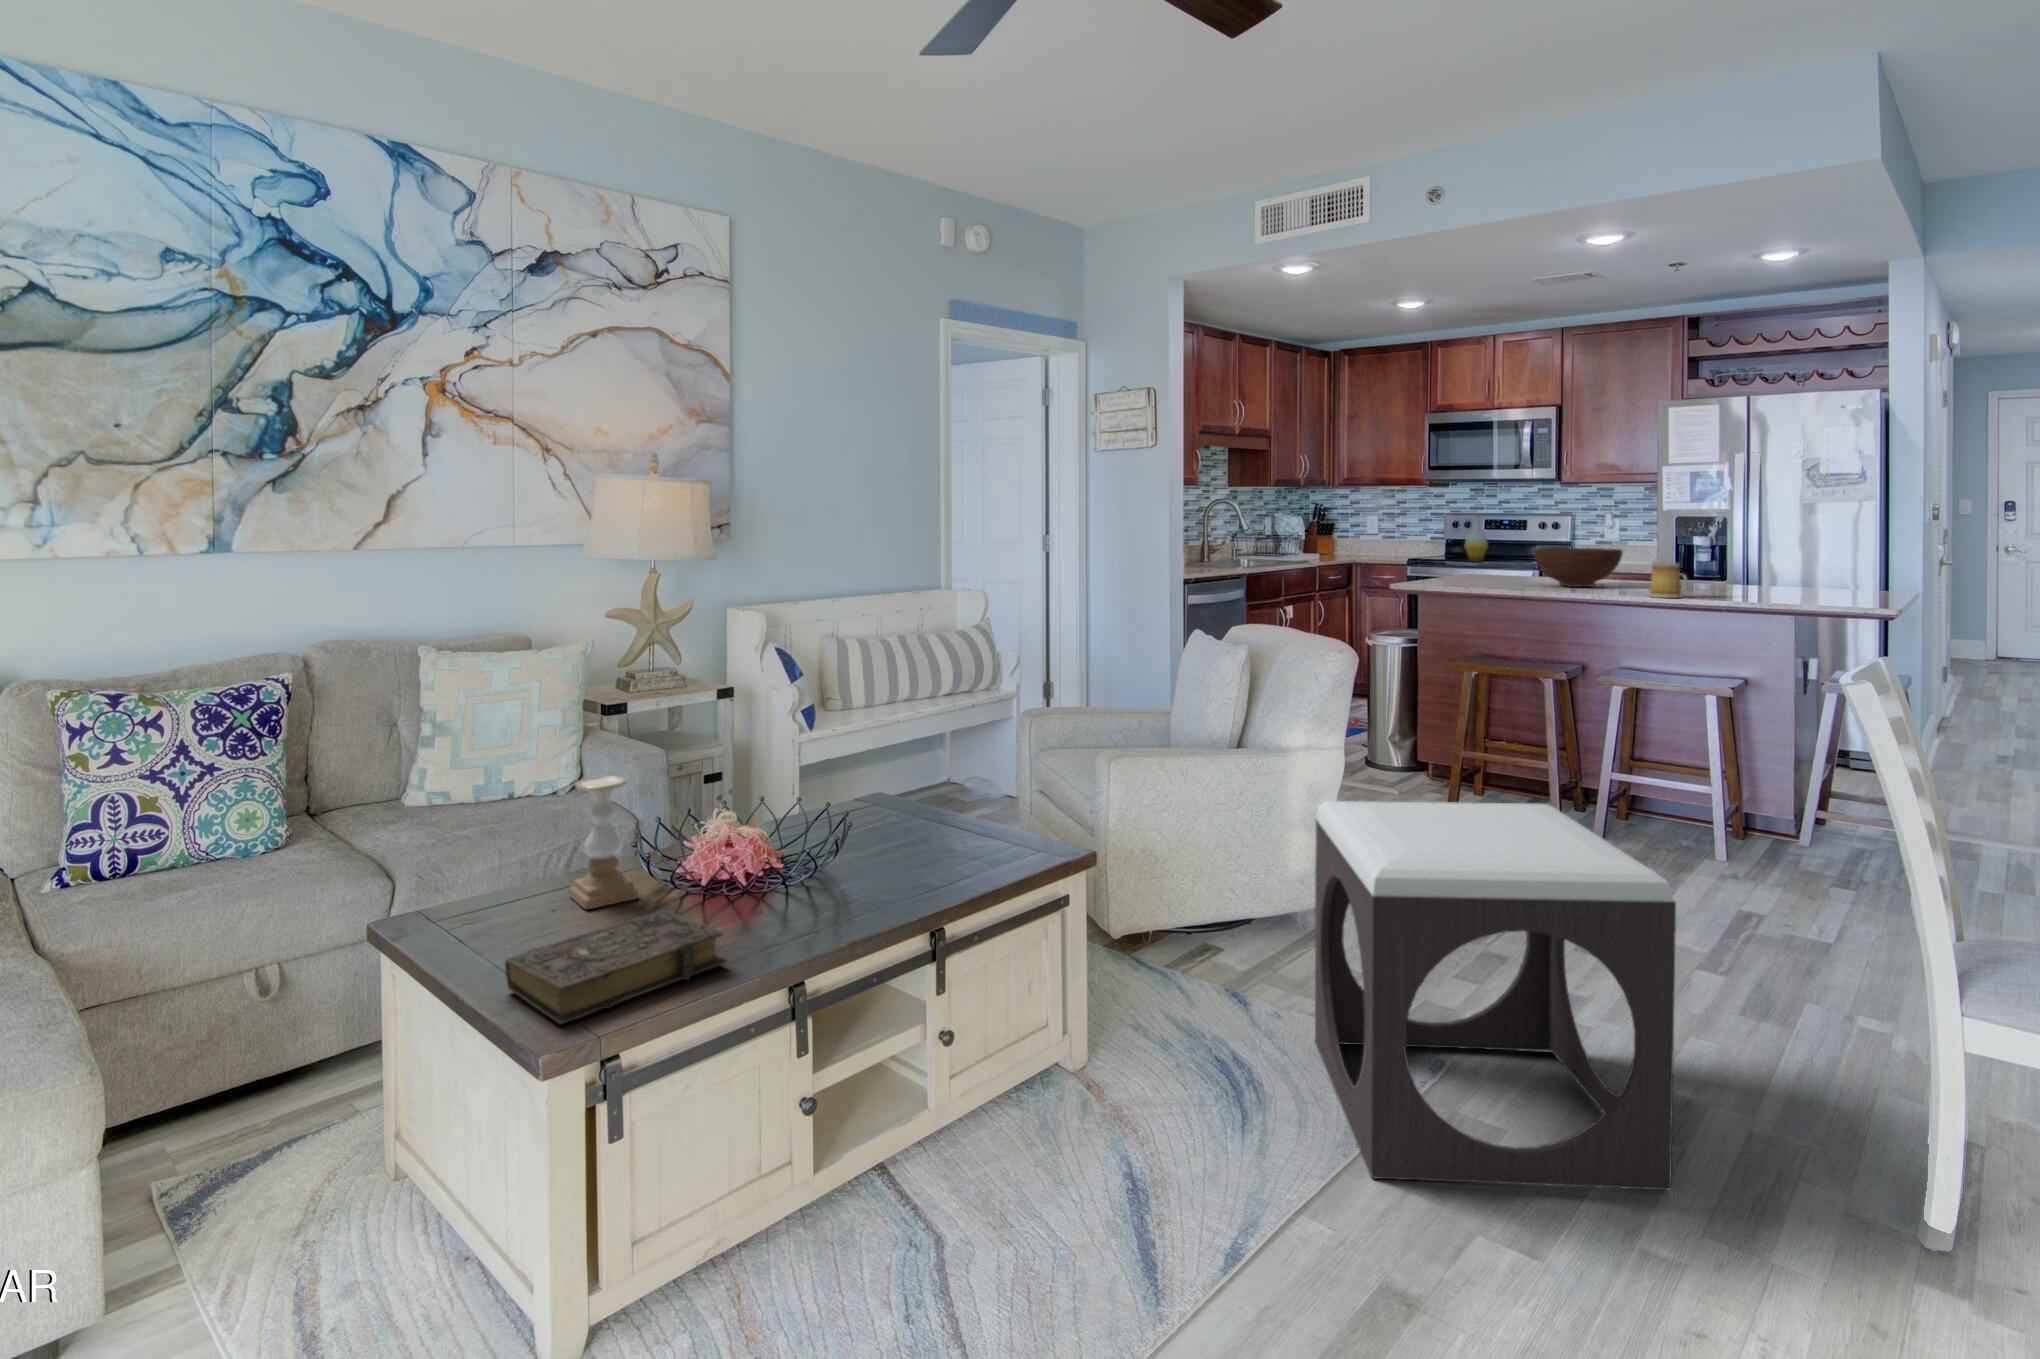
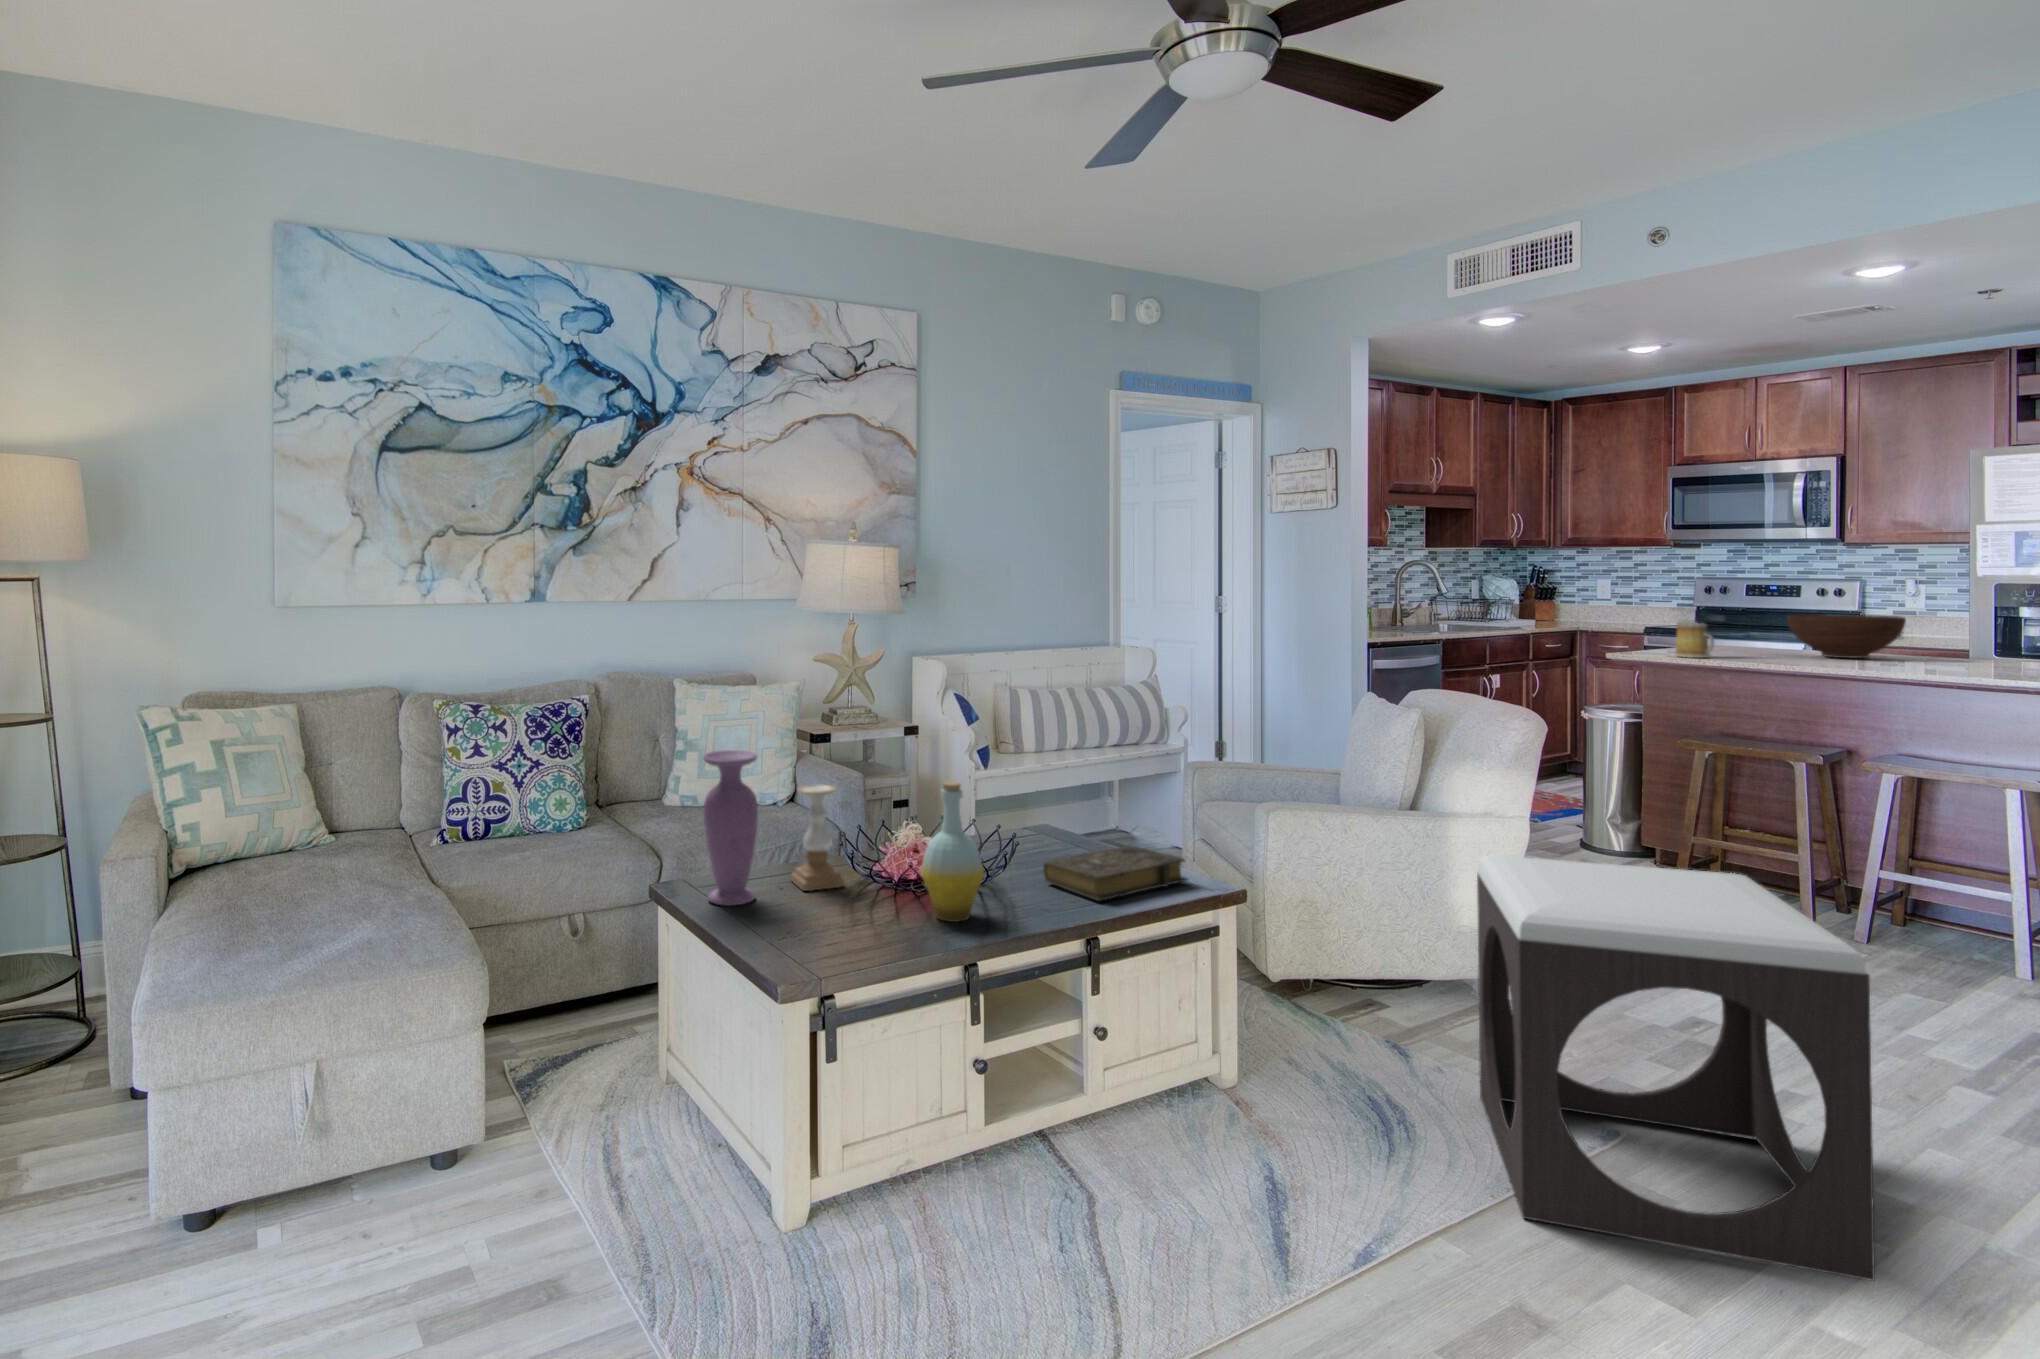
bottle: present [1464,514,1488,562] -> present [921,782,984,922]
mug: present [1650,559,1688,598] -> present [1675,619,1714,658]
vase: none [443,741,520,942] -> present [703,750,758,906]
book: present [505,910,727,1024] -> present [1044,845,1188,901]

